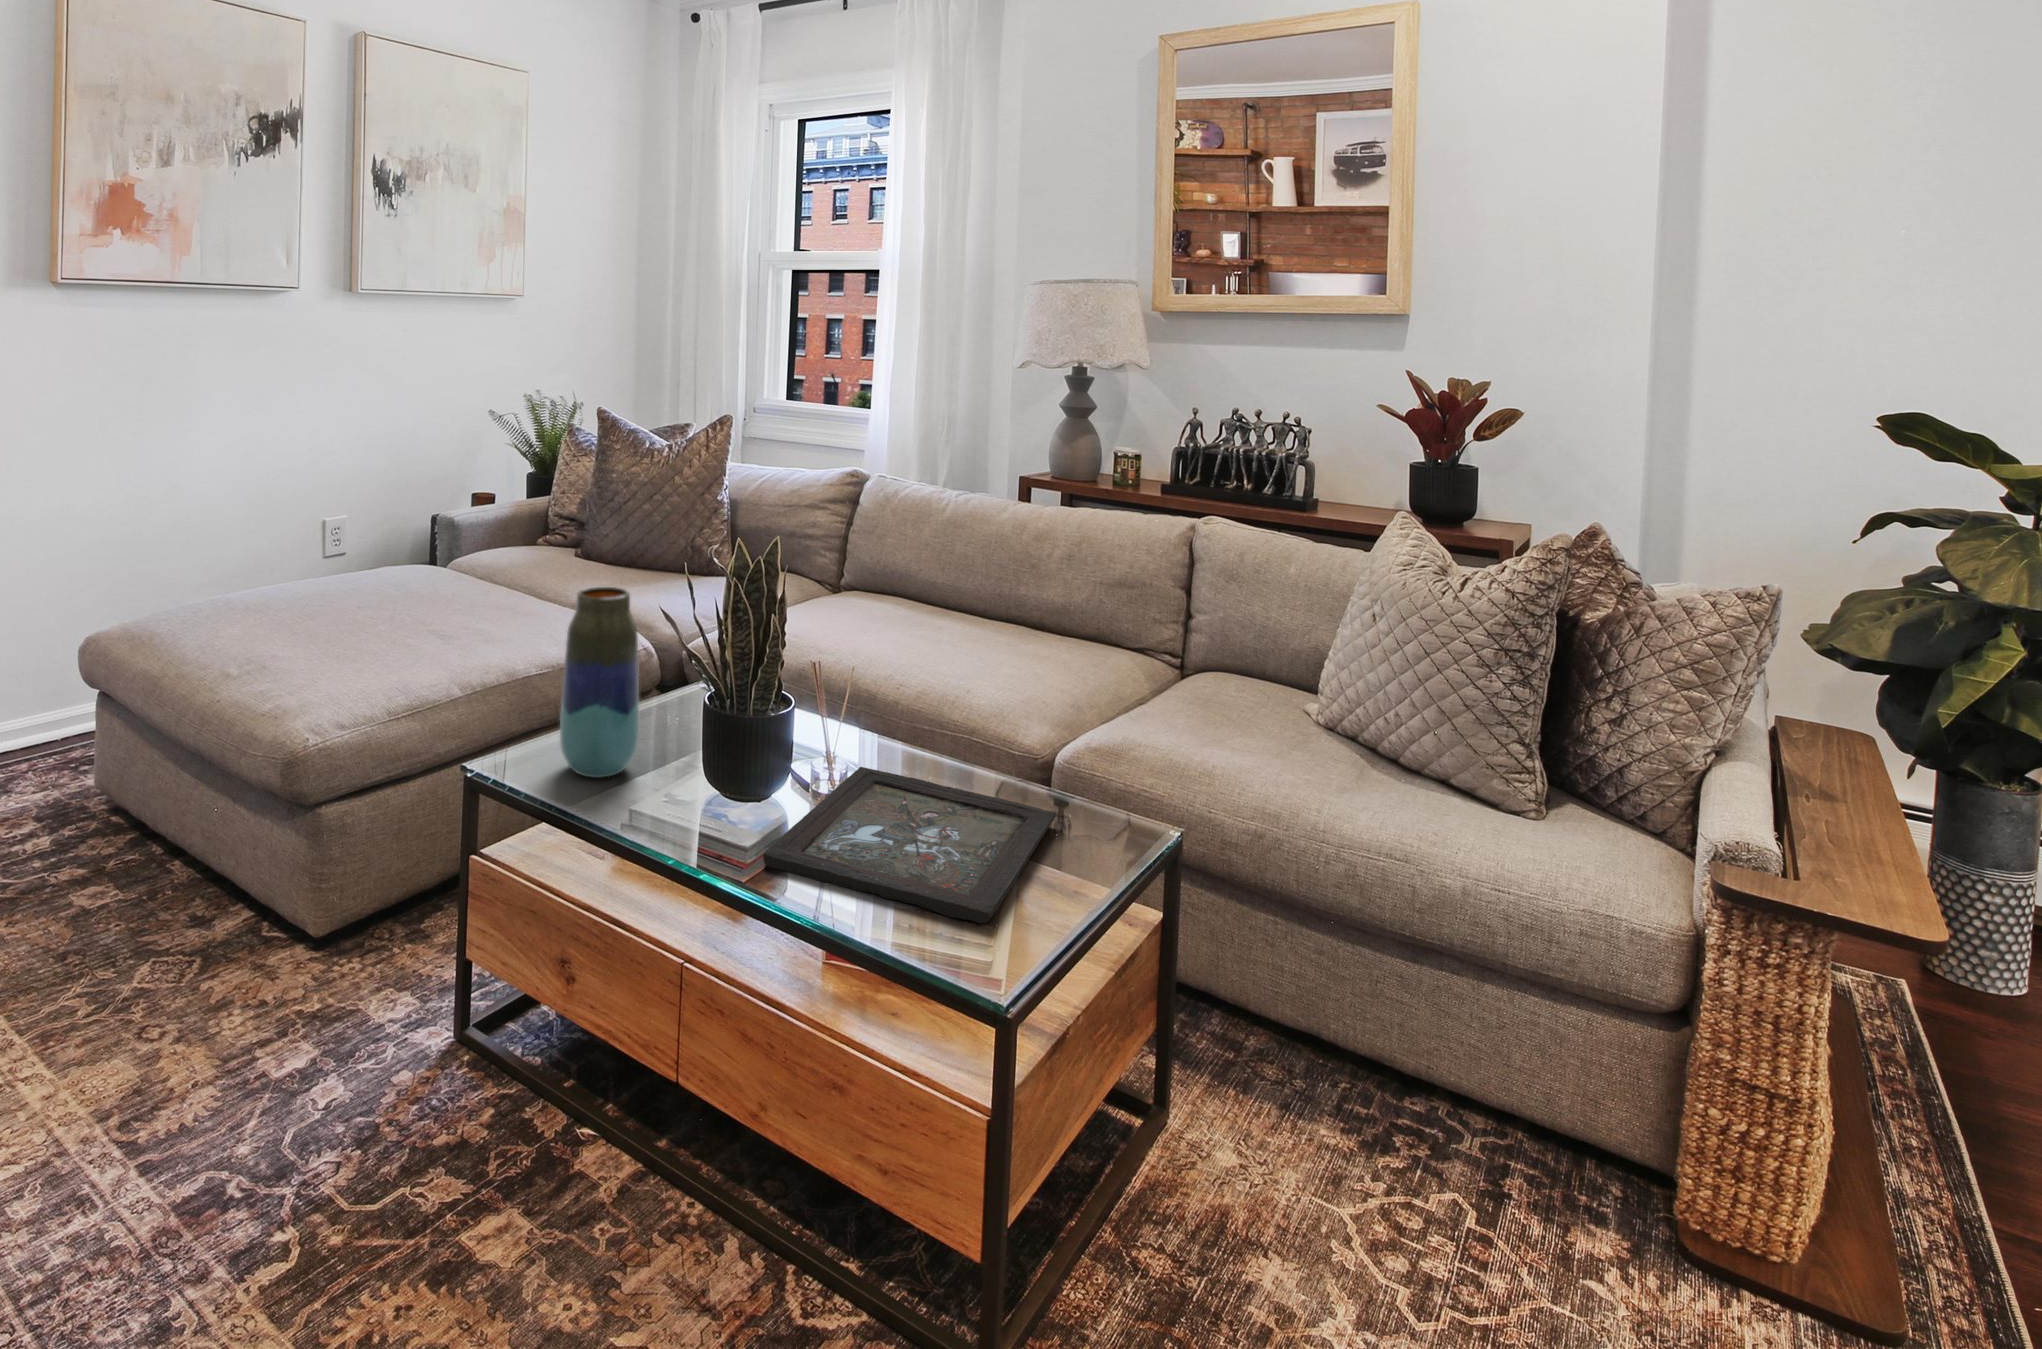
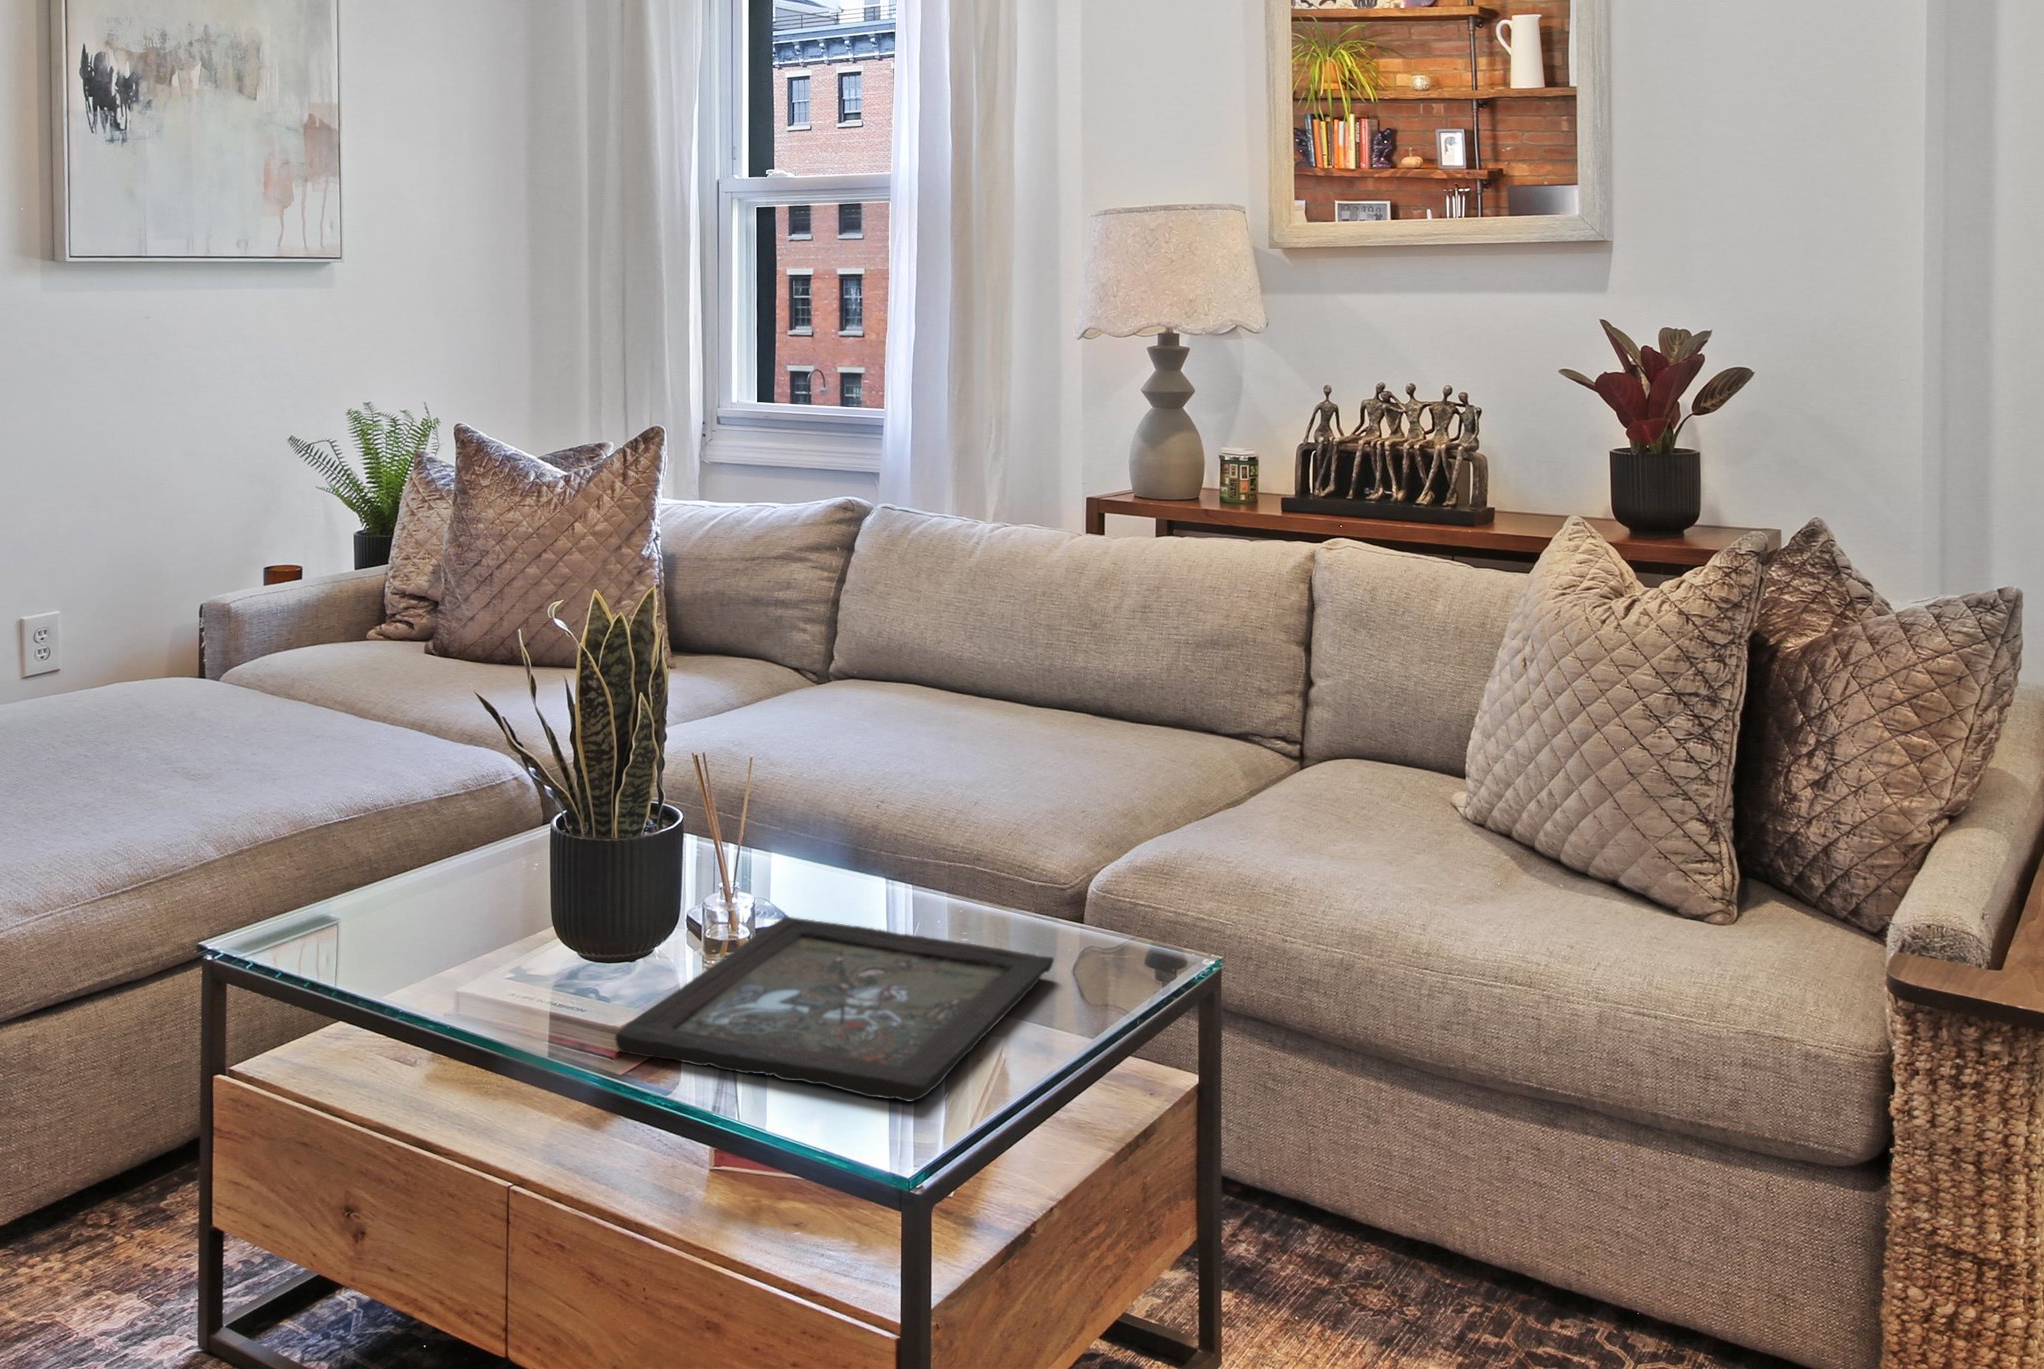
vase: present [560,587,639,778] -> none [335,675,454,954]

